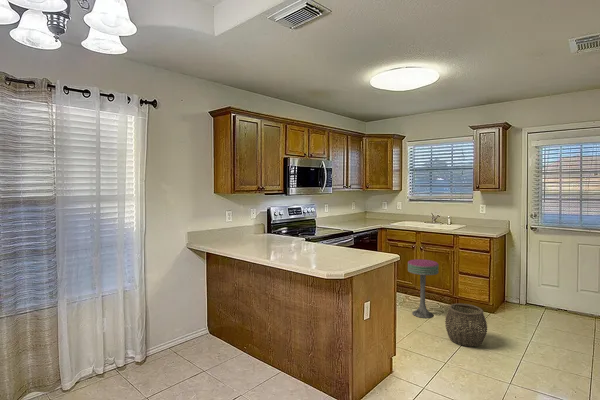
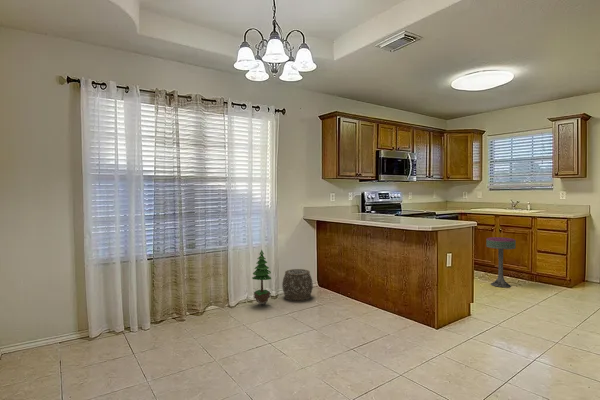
potted tree: none [99,300,132,379] -> present [252,250,271,305]
woven basket: present [445,304,487,347] -> present [282,269,313,301]

